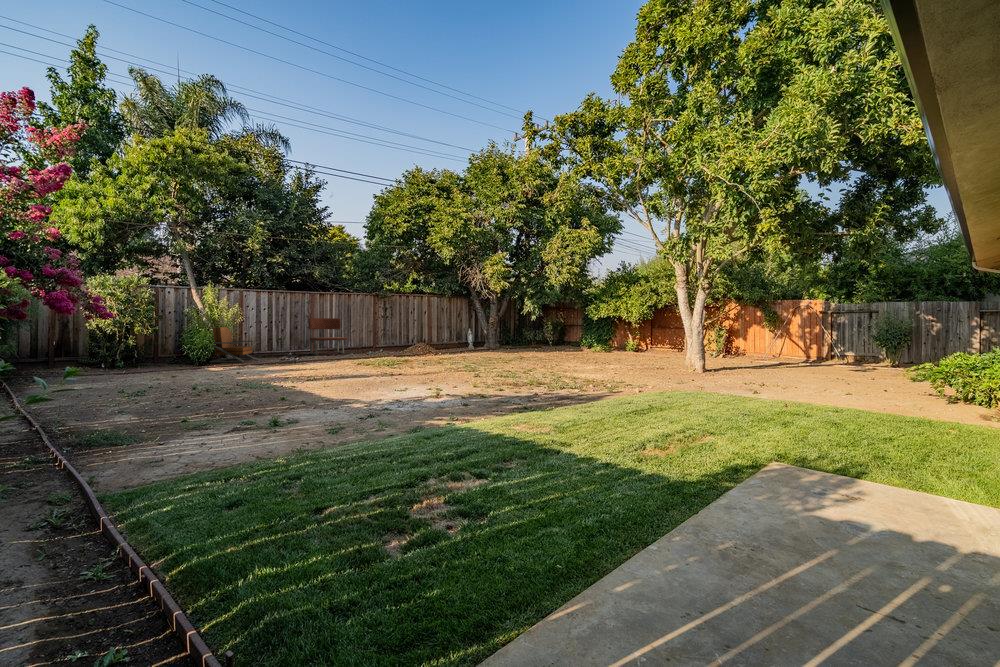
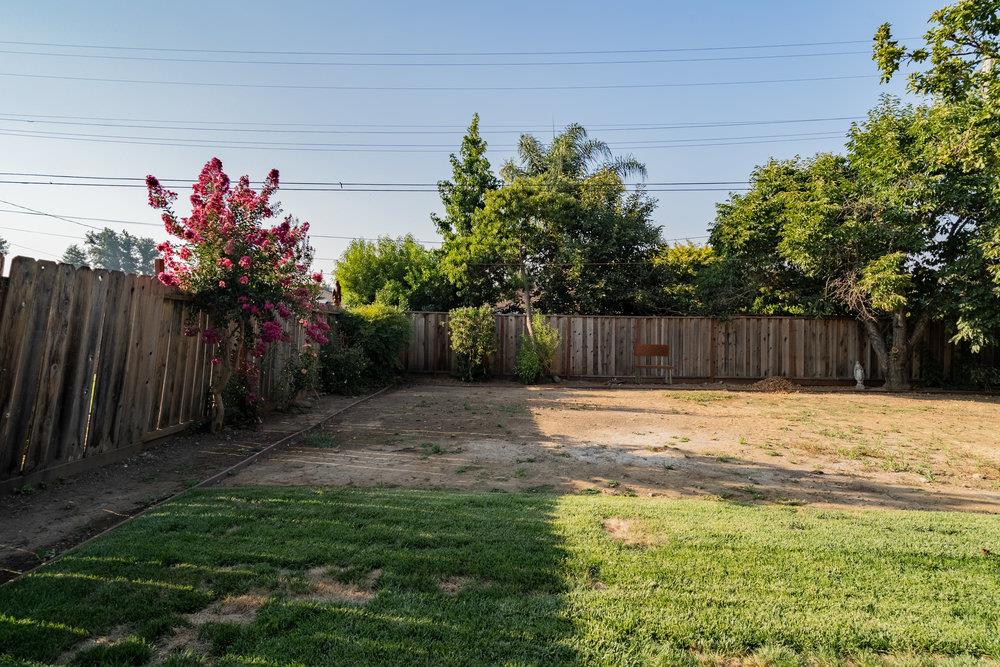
lounge chair: present [210,327,255,362] -> none [534,351,577,386]

